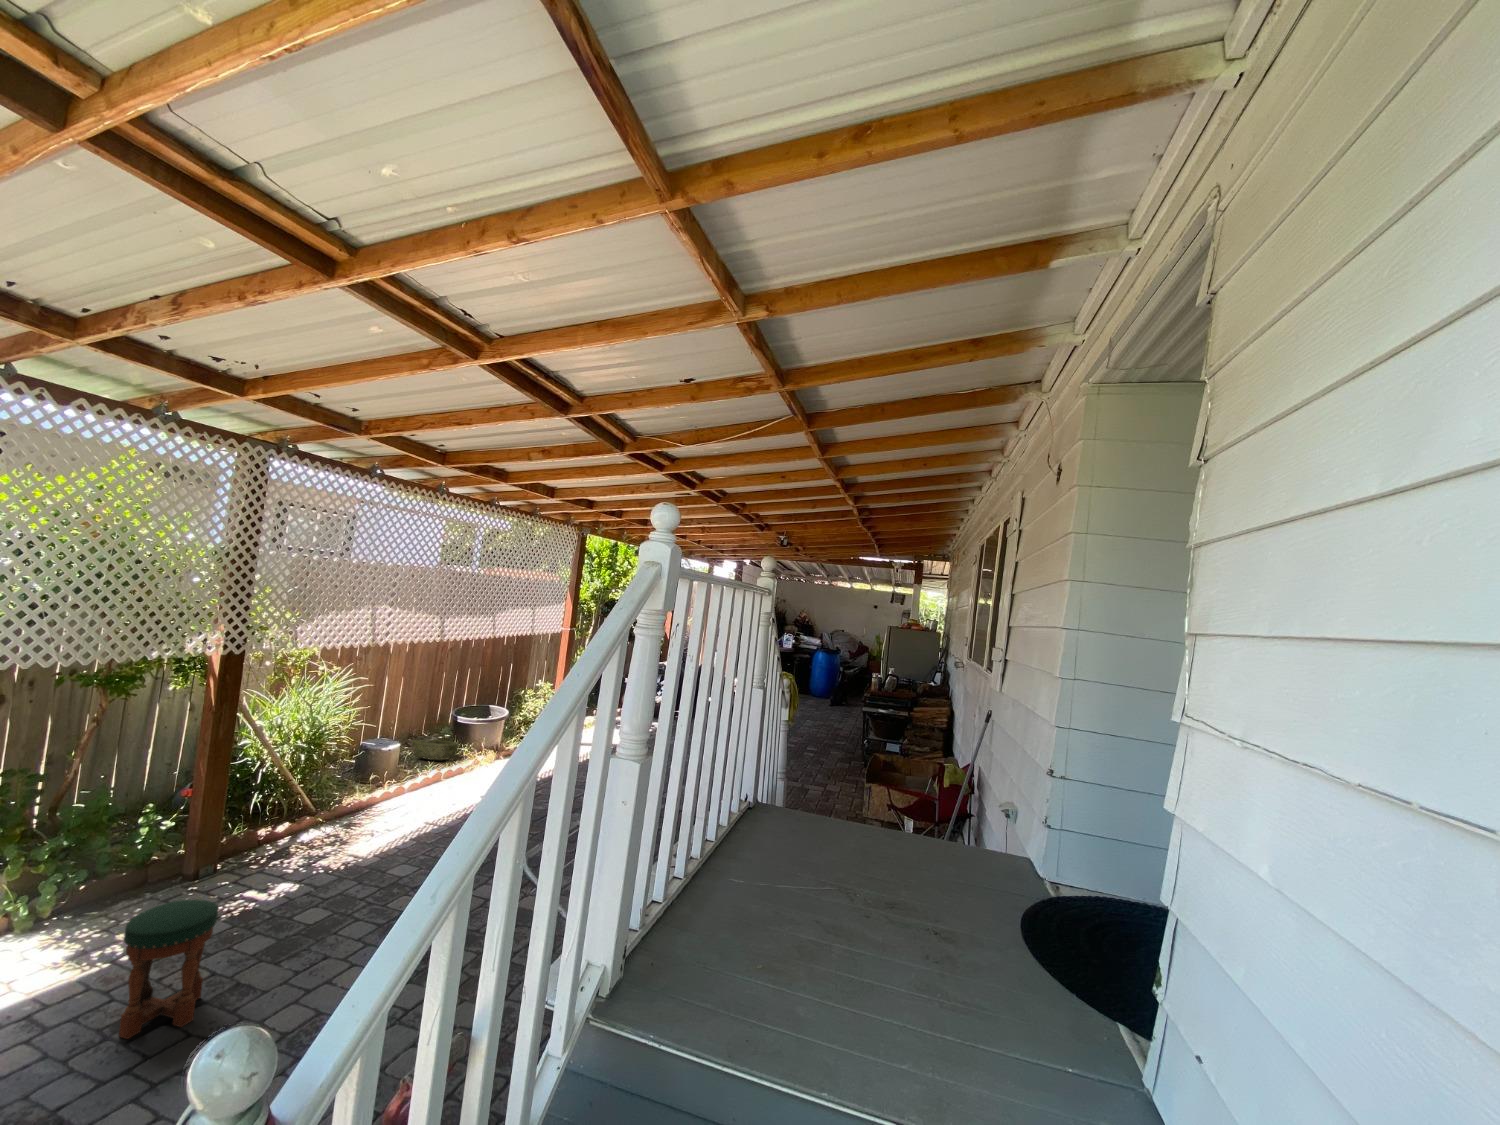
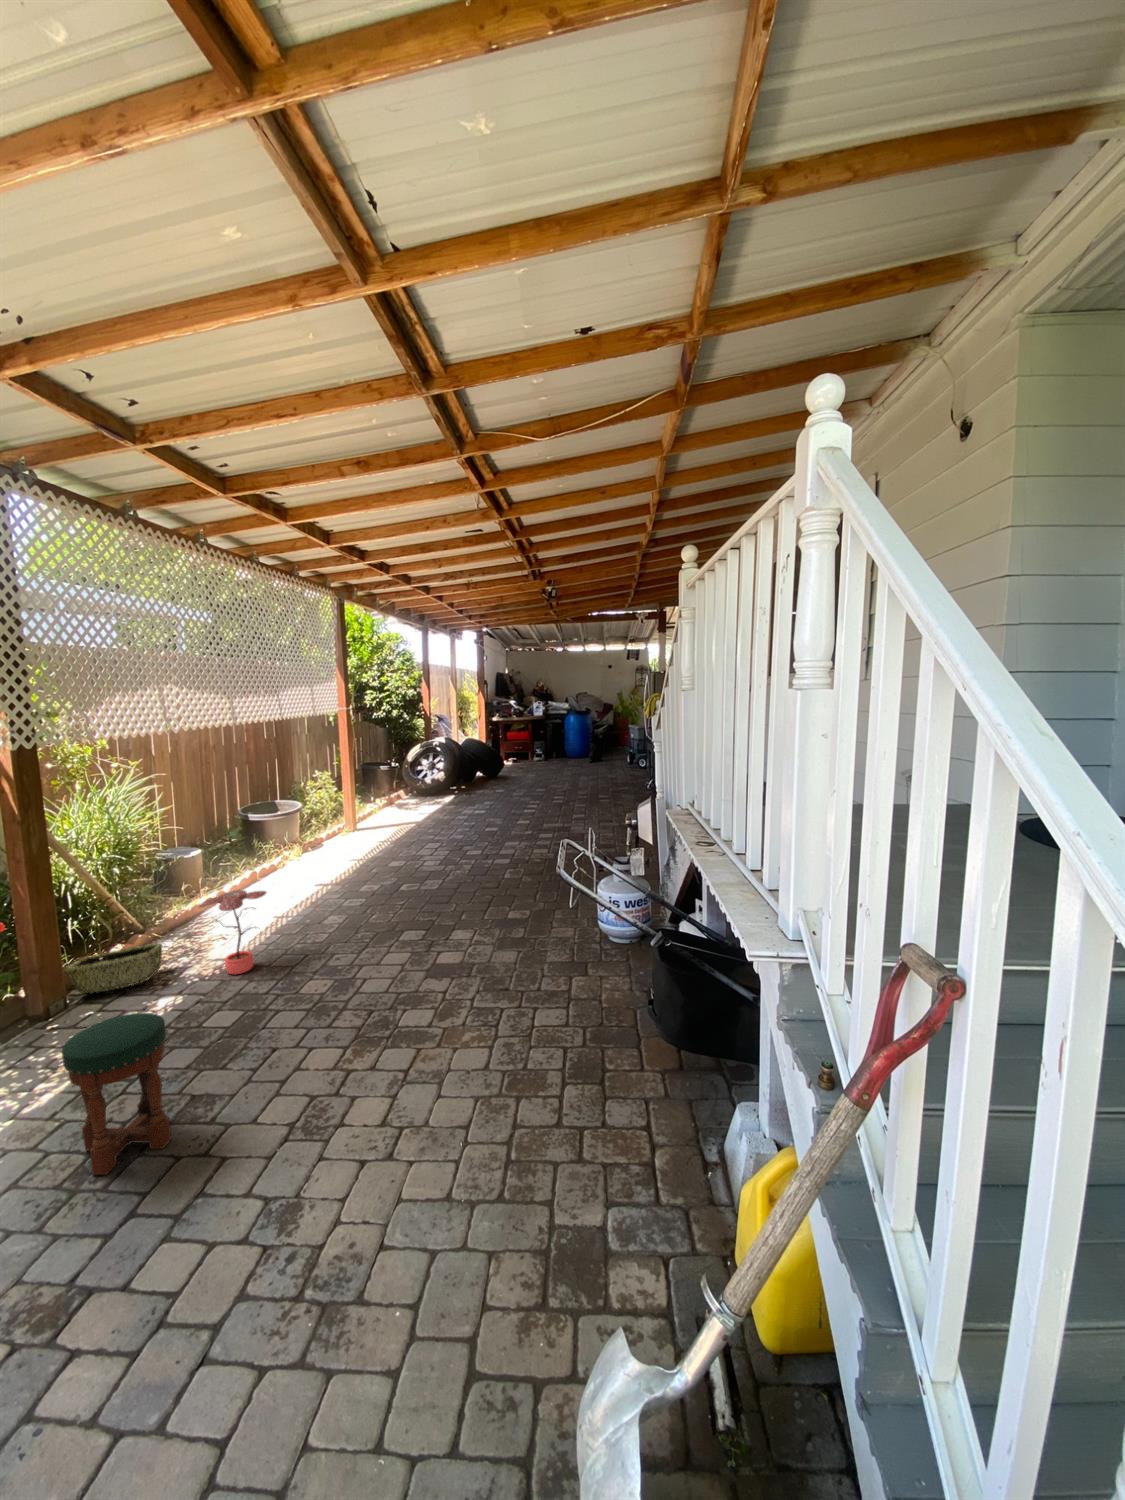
woven basket: present [412,740,459,760] -> present [65,943,162,993]
potted plant: none [337,794,398,872] -> present [199,890,266,974]

